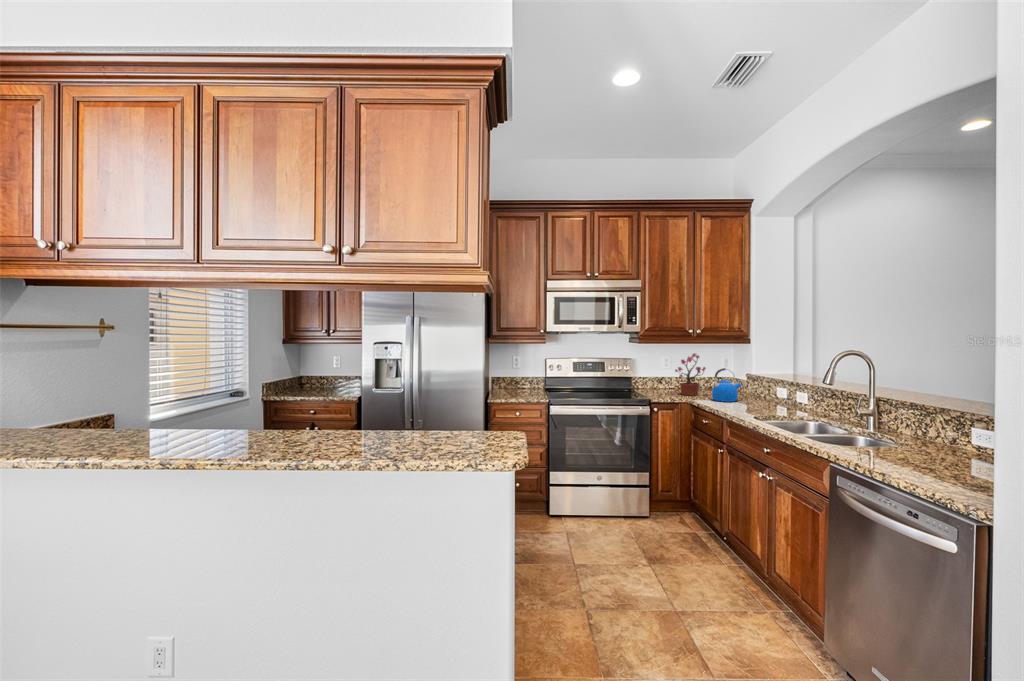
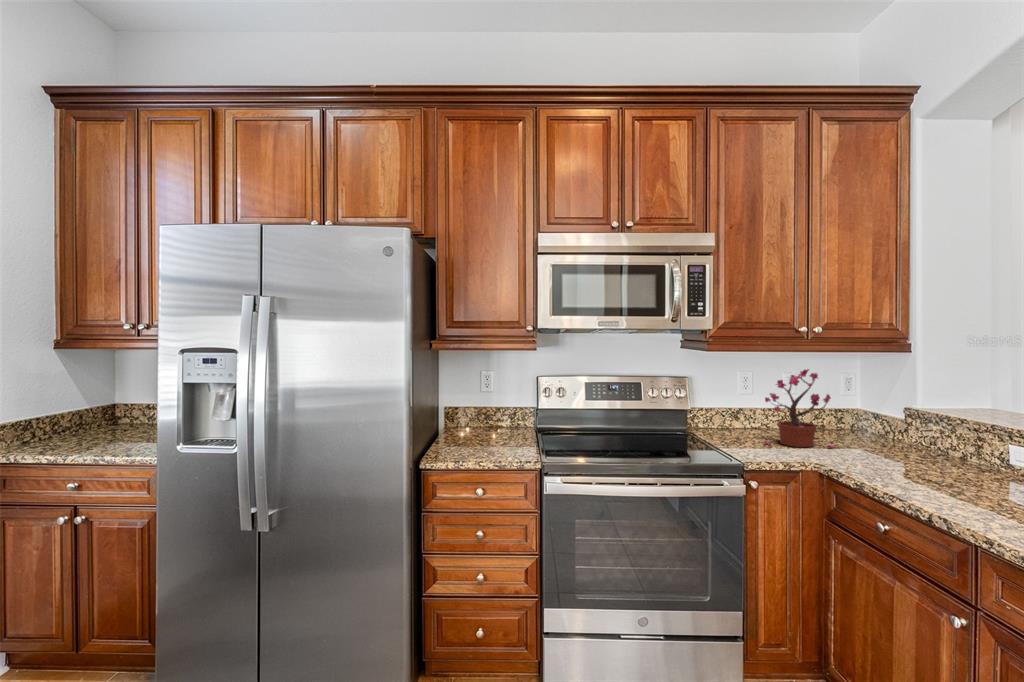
kettle: present [712,368,742,402] -> none [861,400,923,469]

